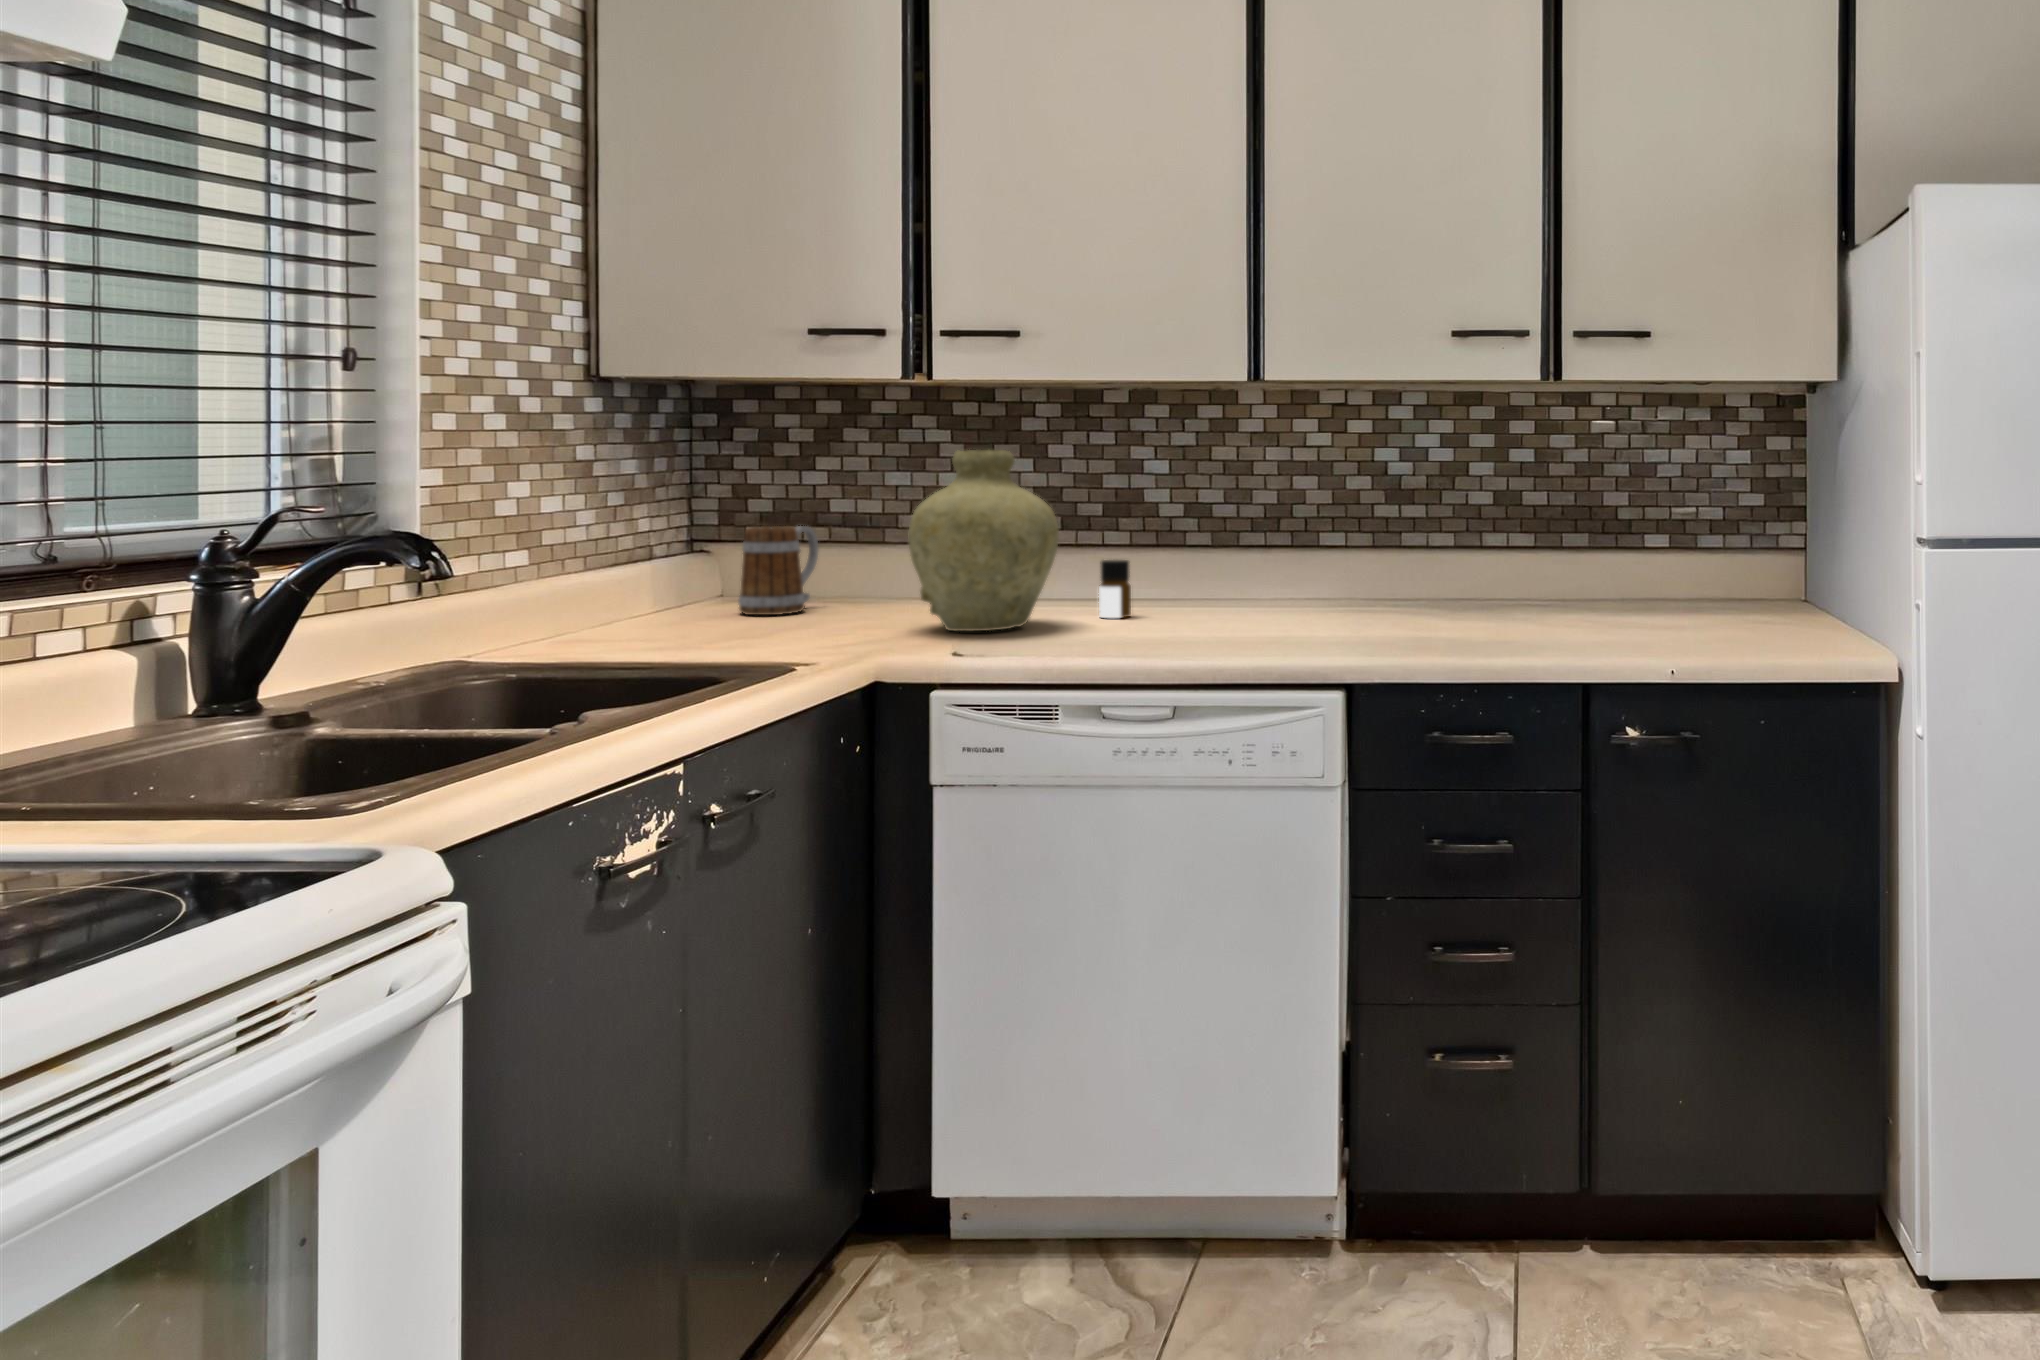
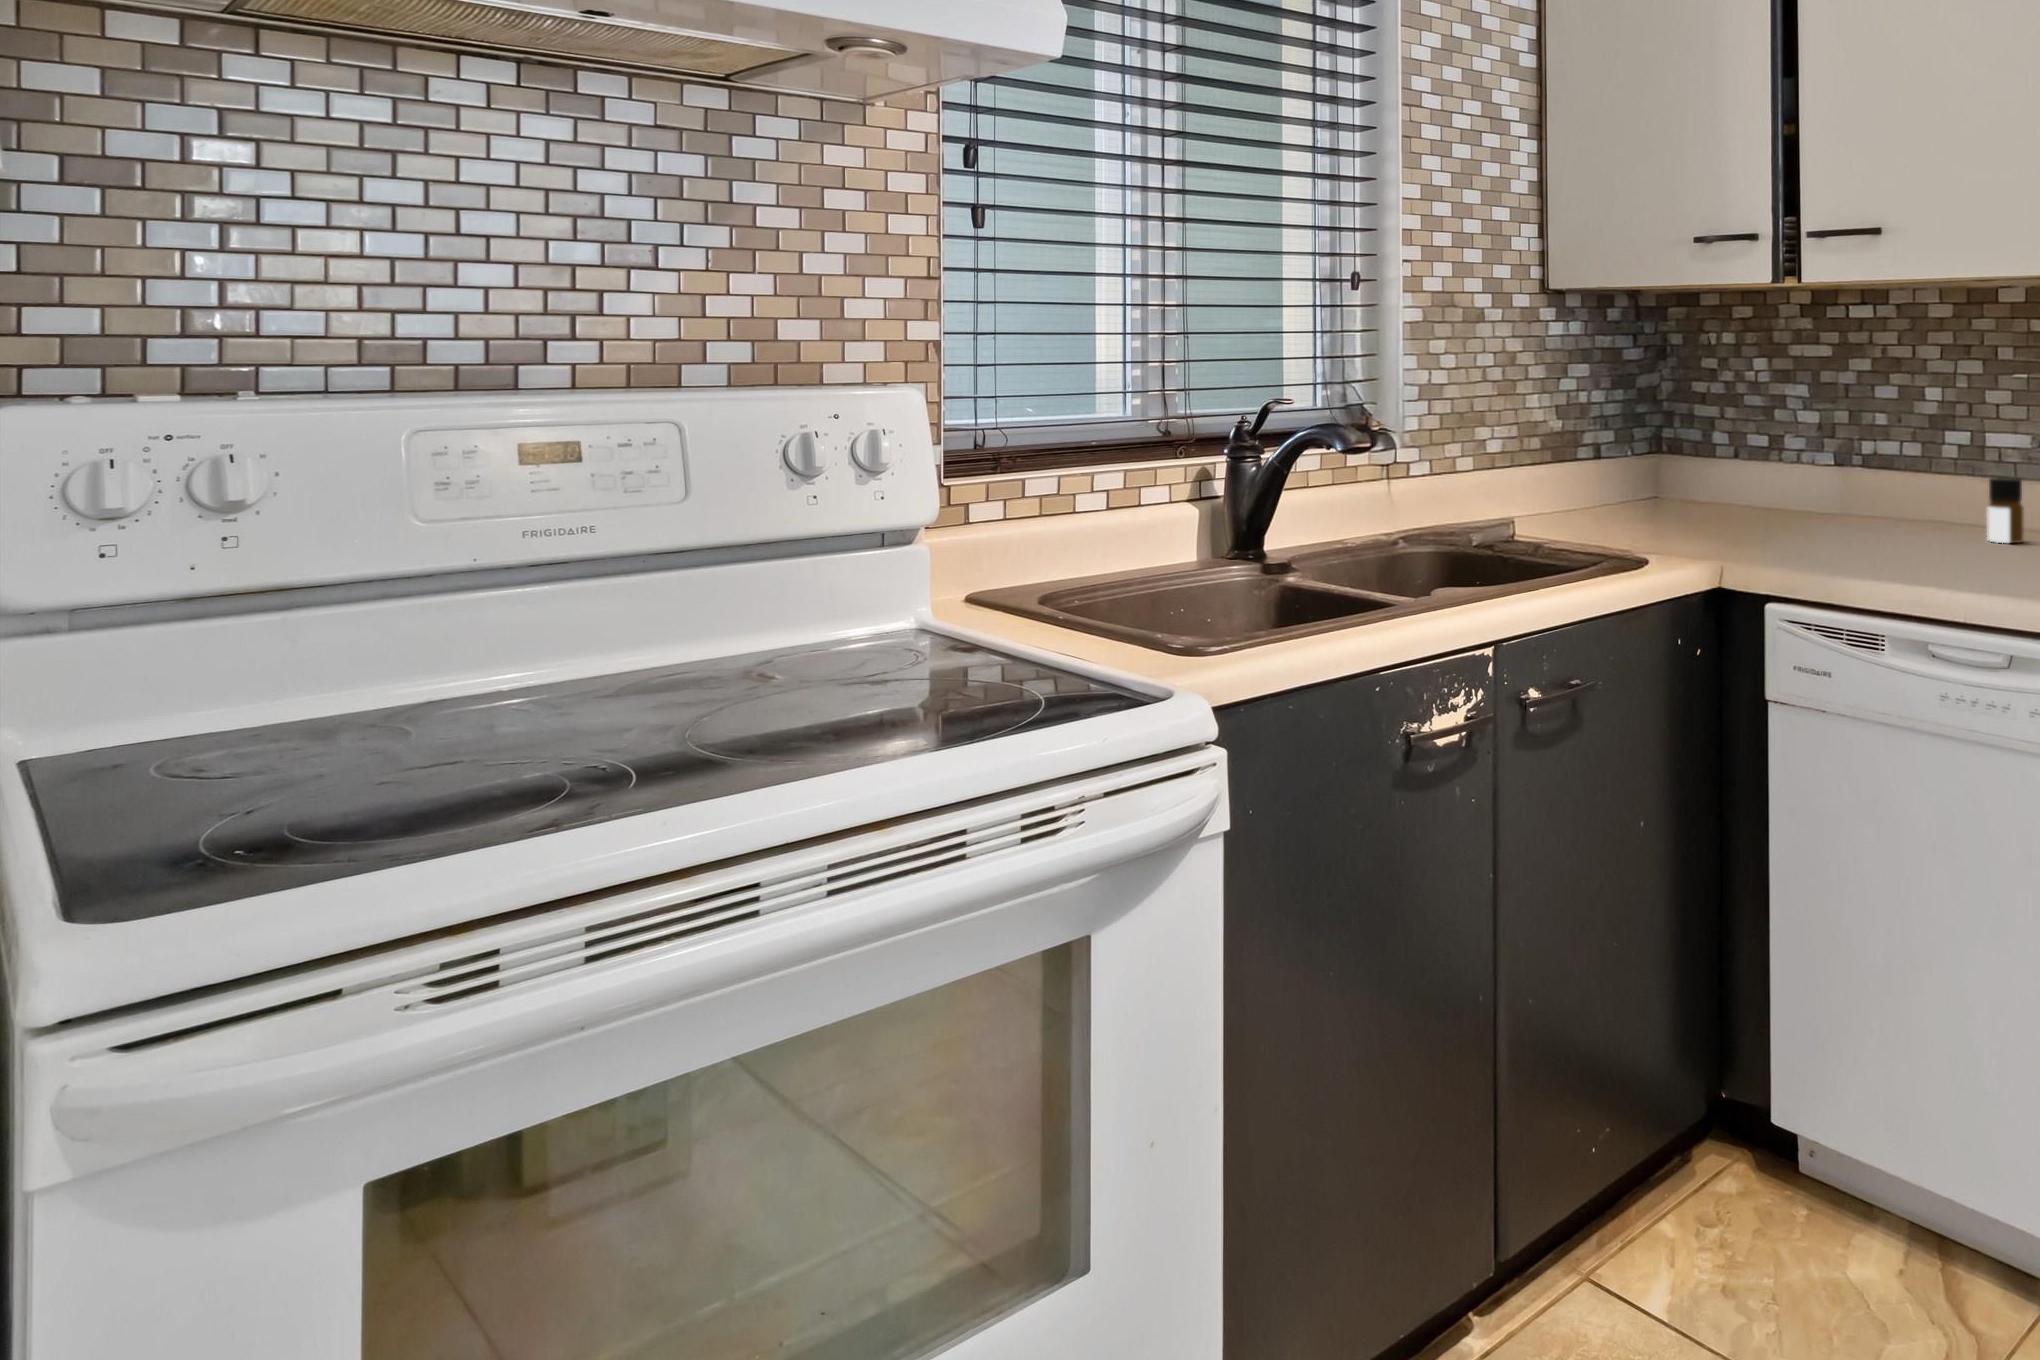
vase: present [908,450,1059,631] -> none [1783,355,1935,546]
mug: present [738,526,818,615] -> none [1657,431,1732,516]

